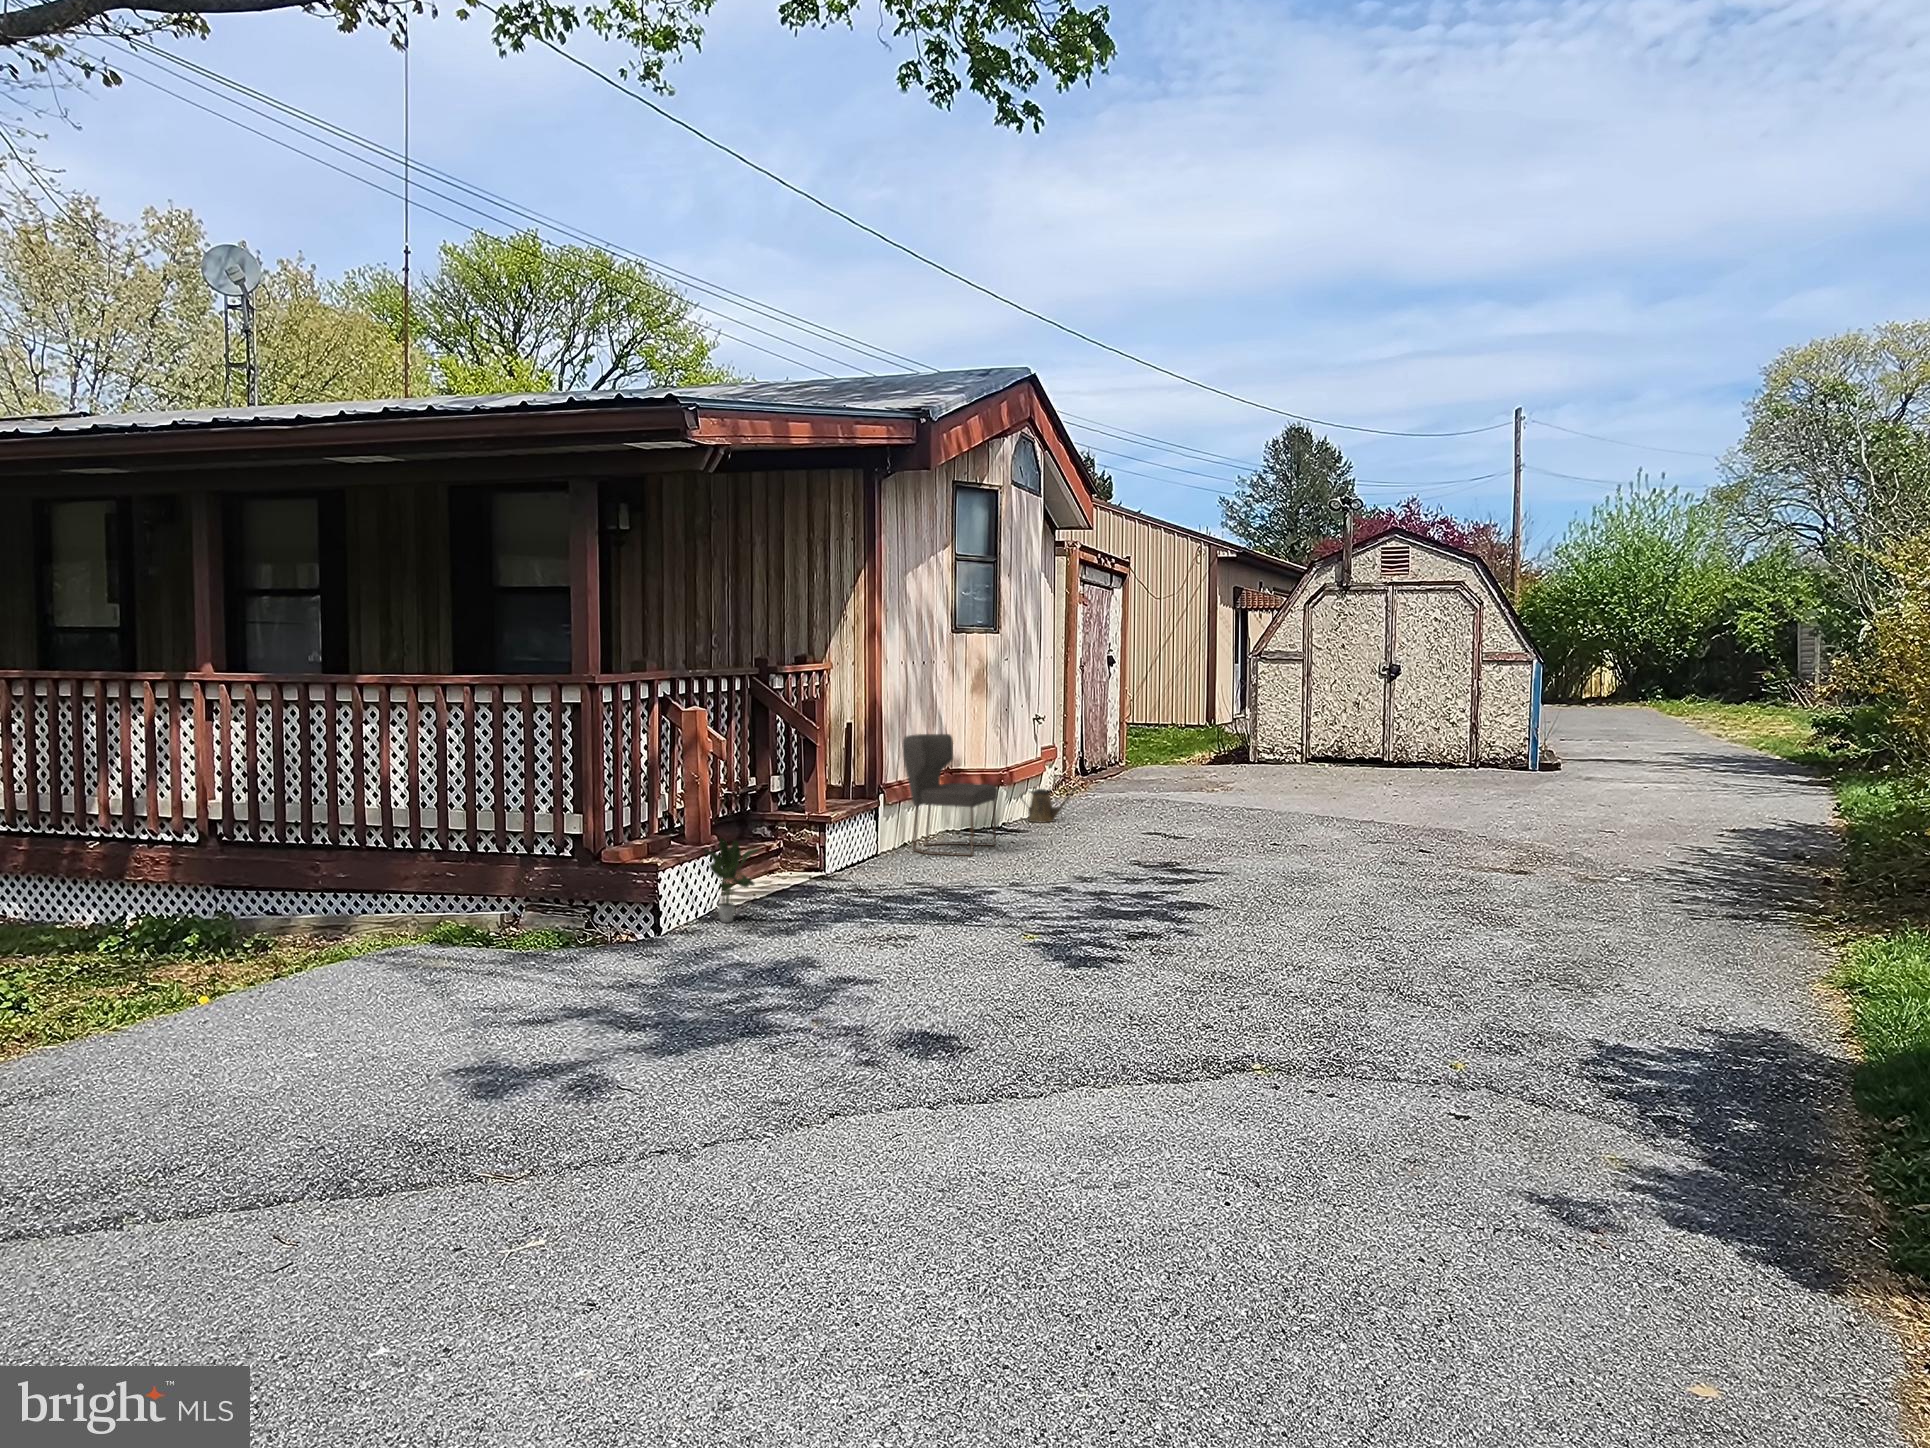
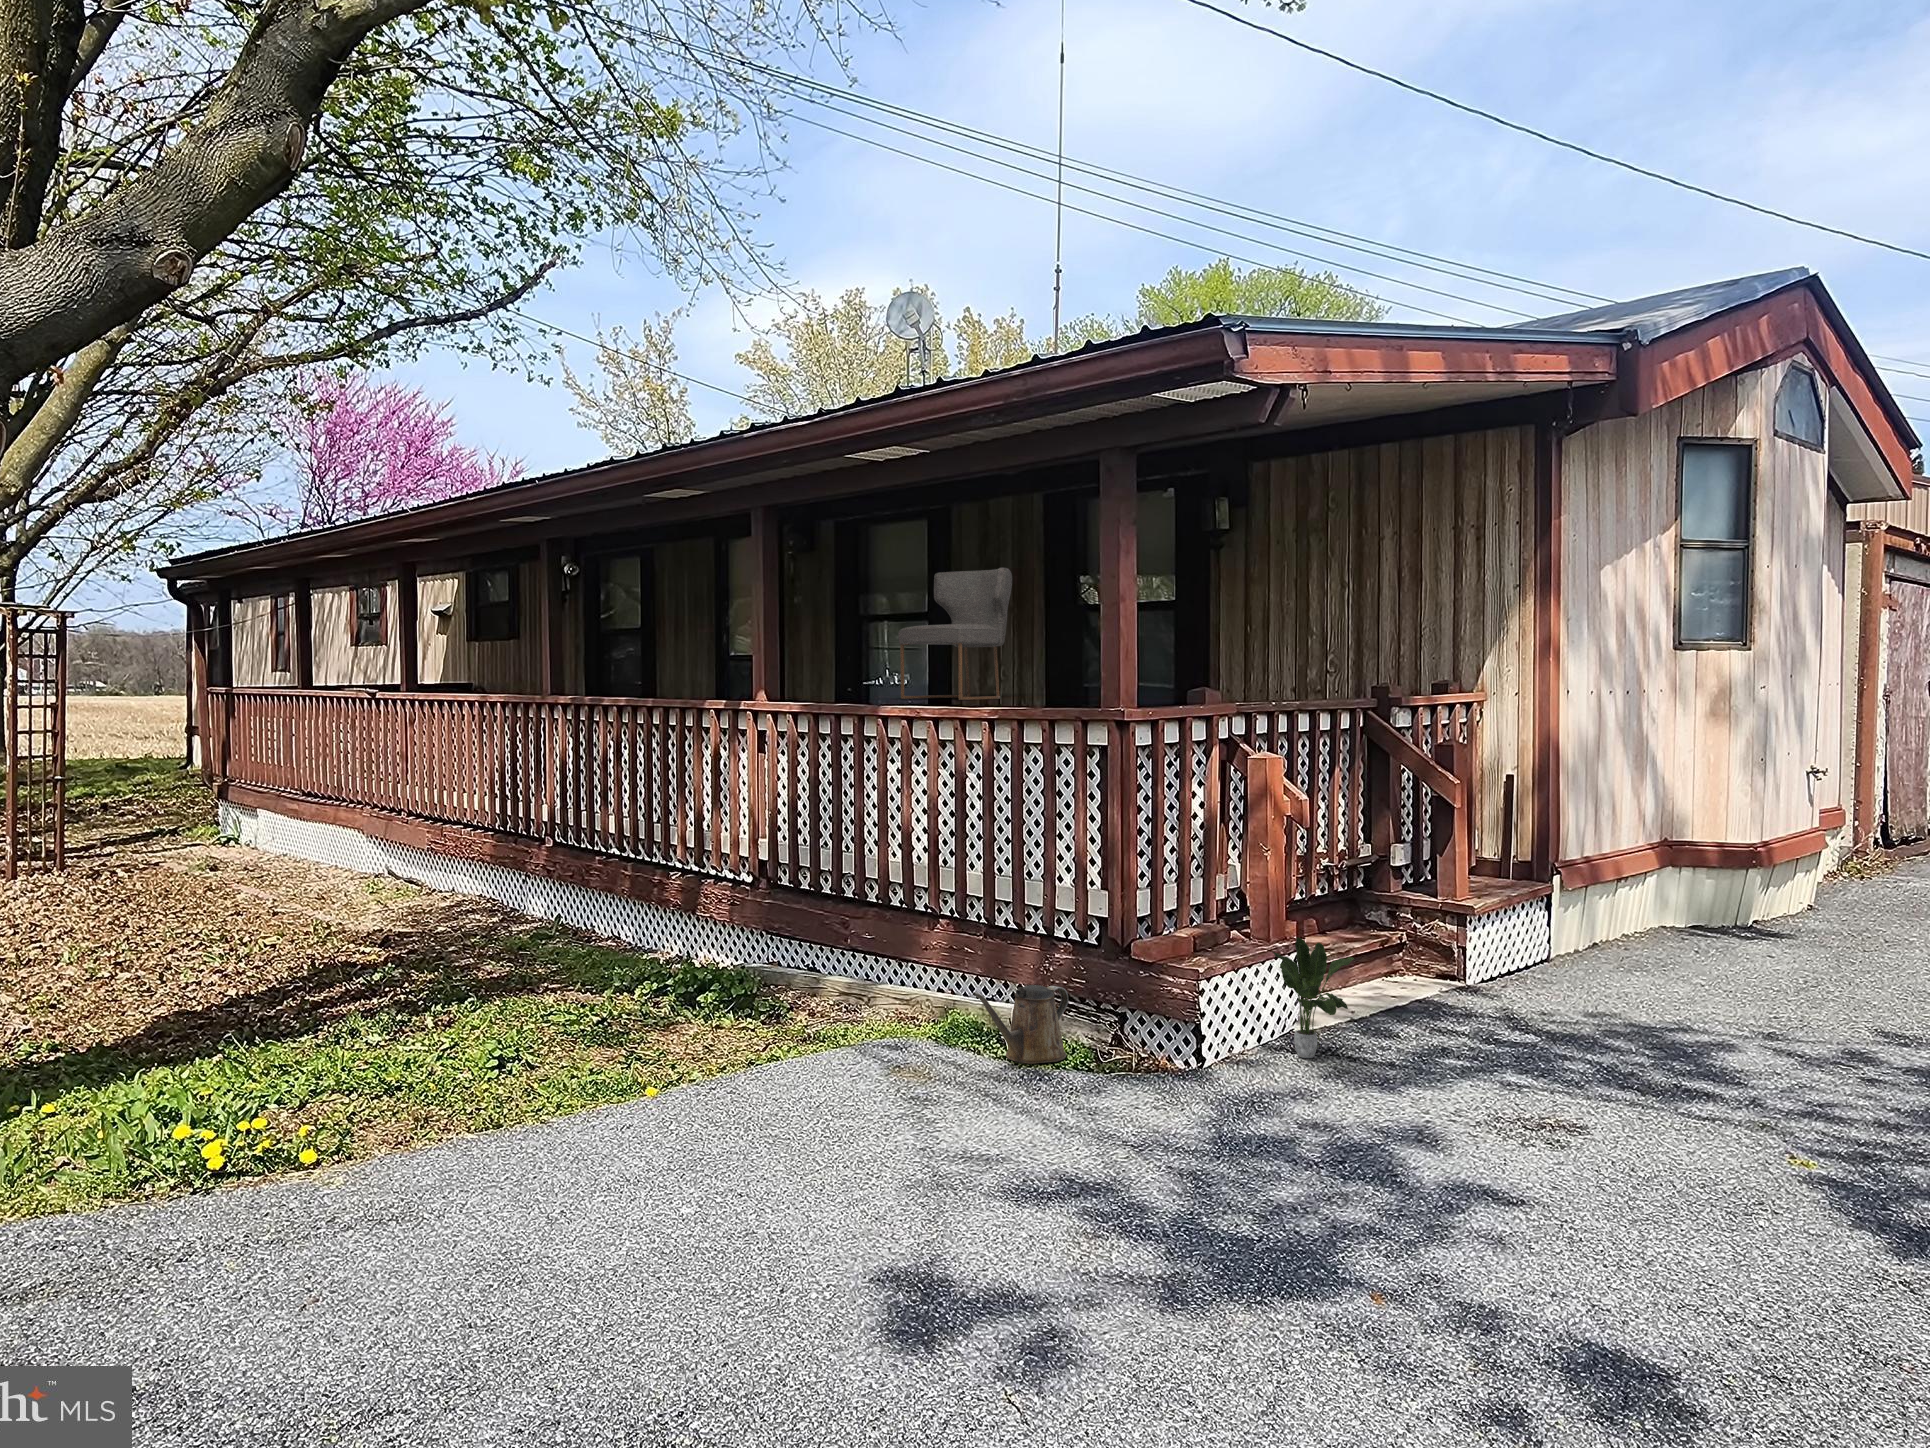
chair: present [903,734,998,856] -> present [898,568,1012,700]
watering can: present [1021,787,1077,823] -> present [973,985,1068,1064]

